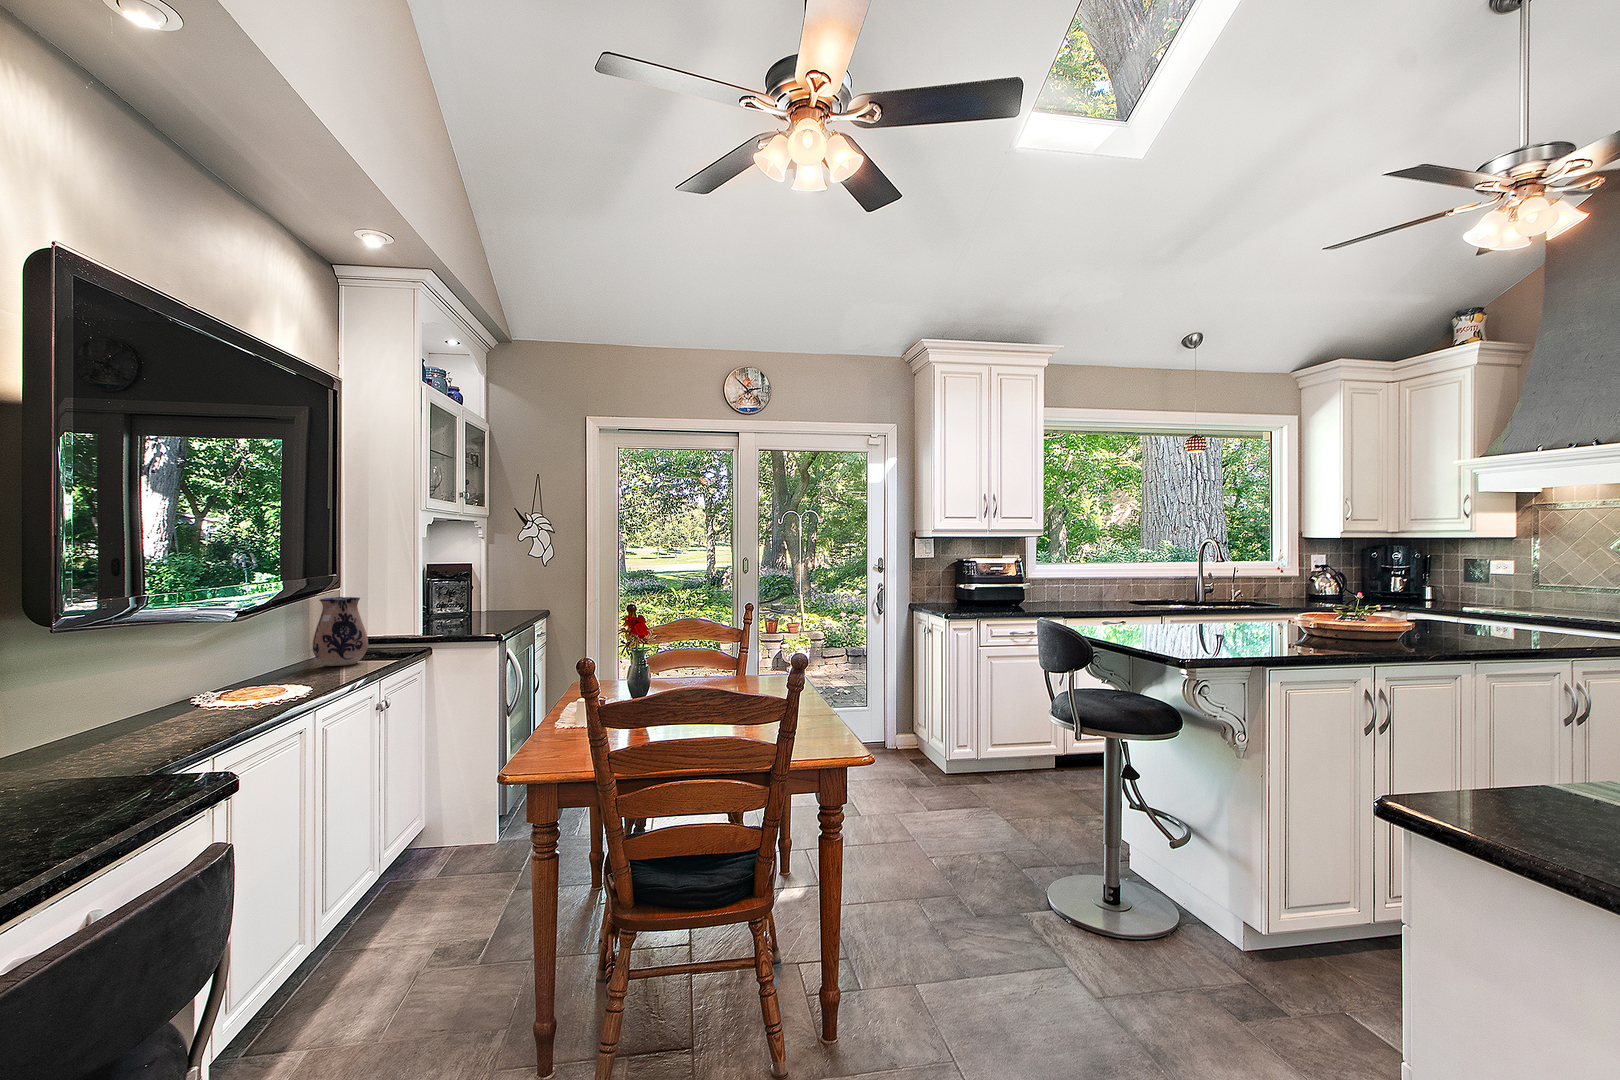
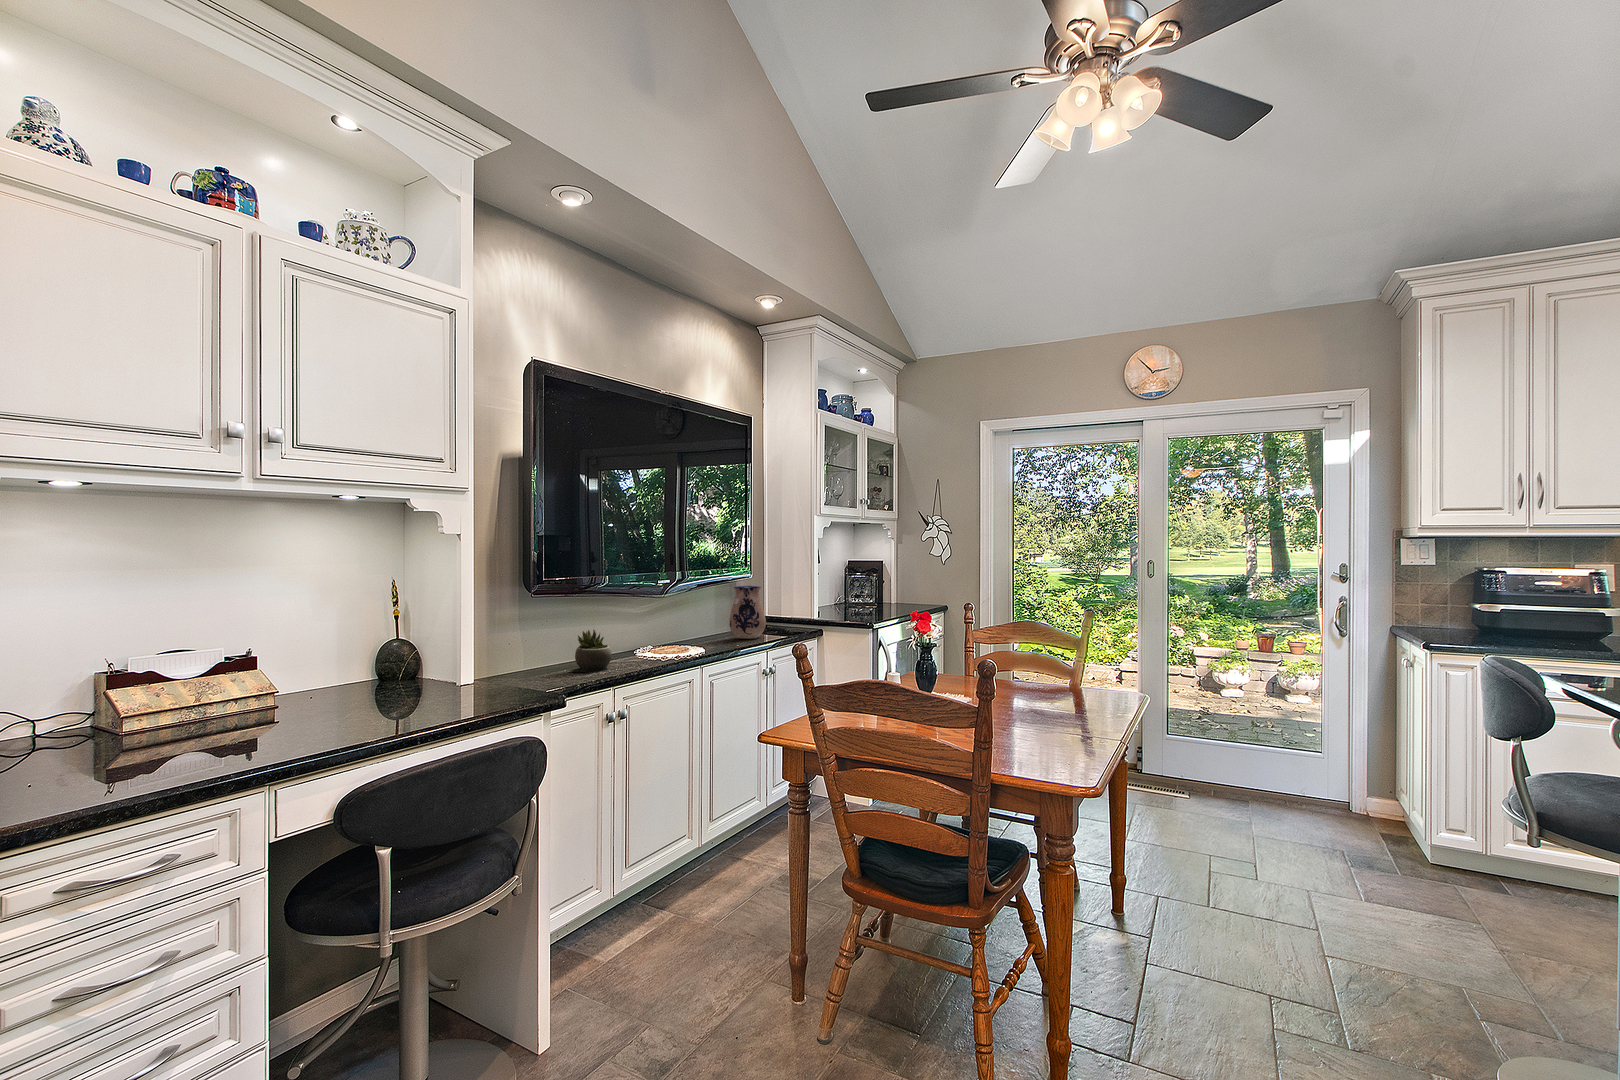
succulent plant: none [105,669,202,738] -> present [568,630,614,673]

